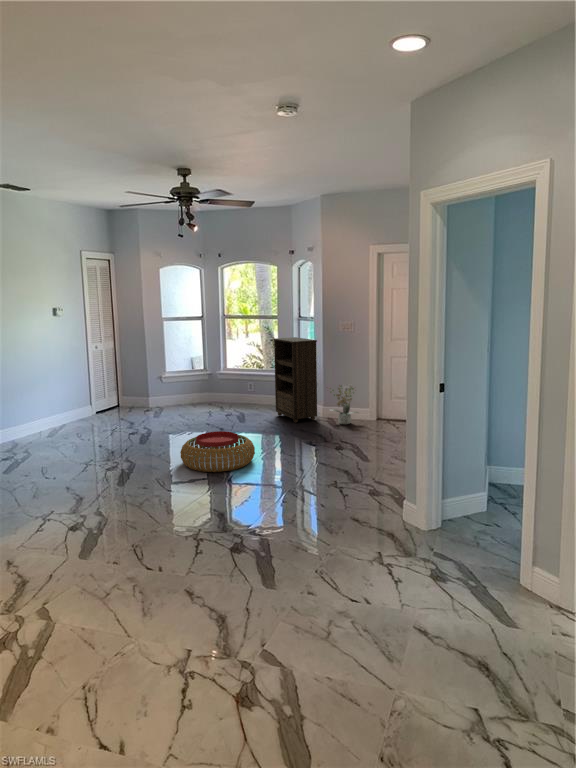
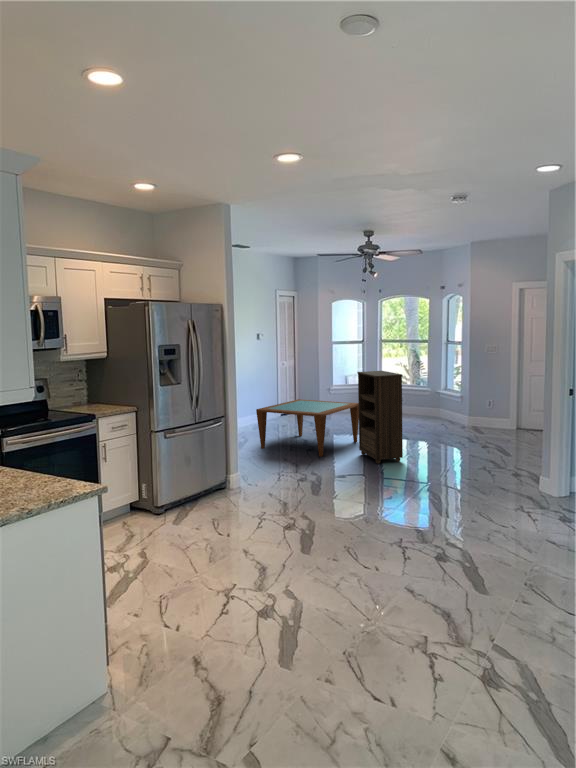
coffee table: none [174,367,272,419] -> present [256,399,359,457]
potted plant: present [332,385,358,424] -> none [413,424,450,468]
pouf: present [180,431,255,472] -> none [241,472,320,516]

